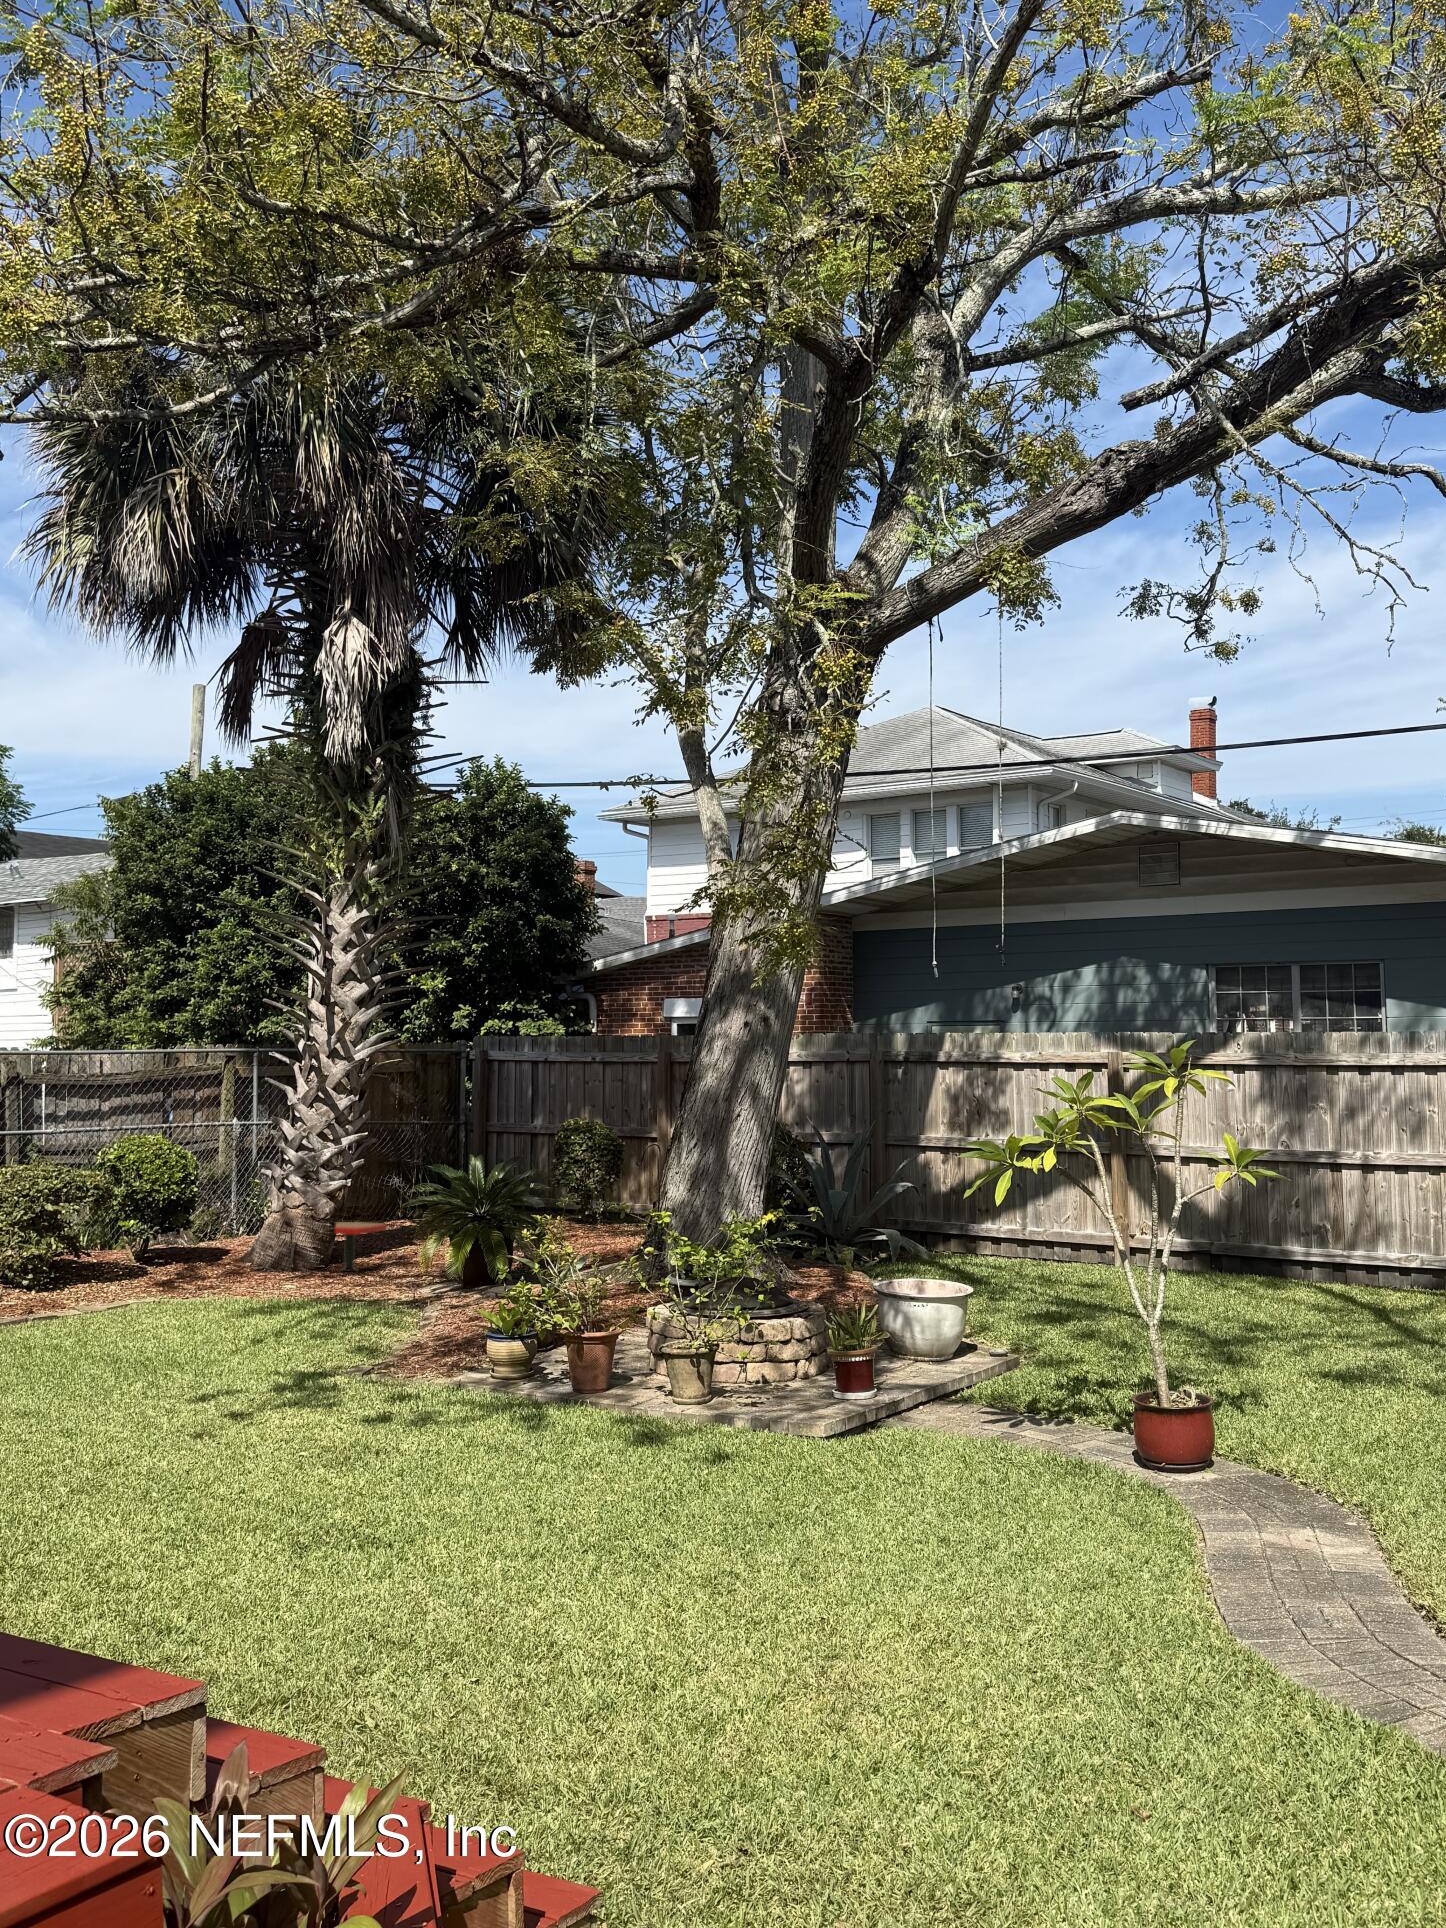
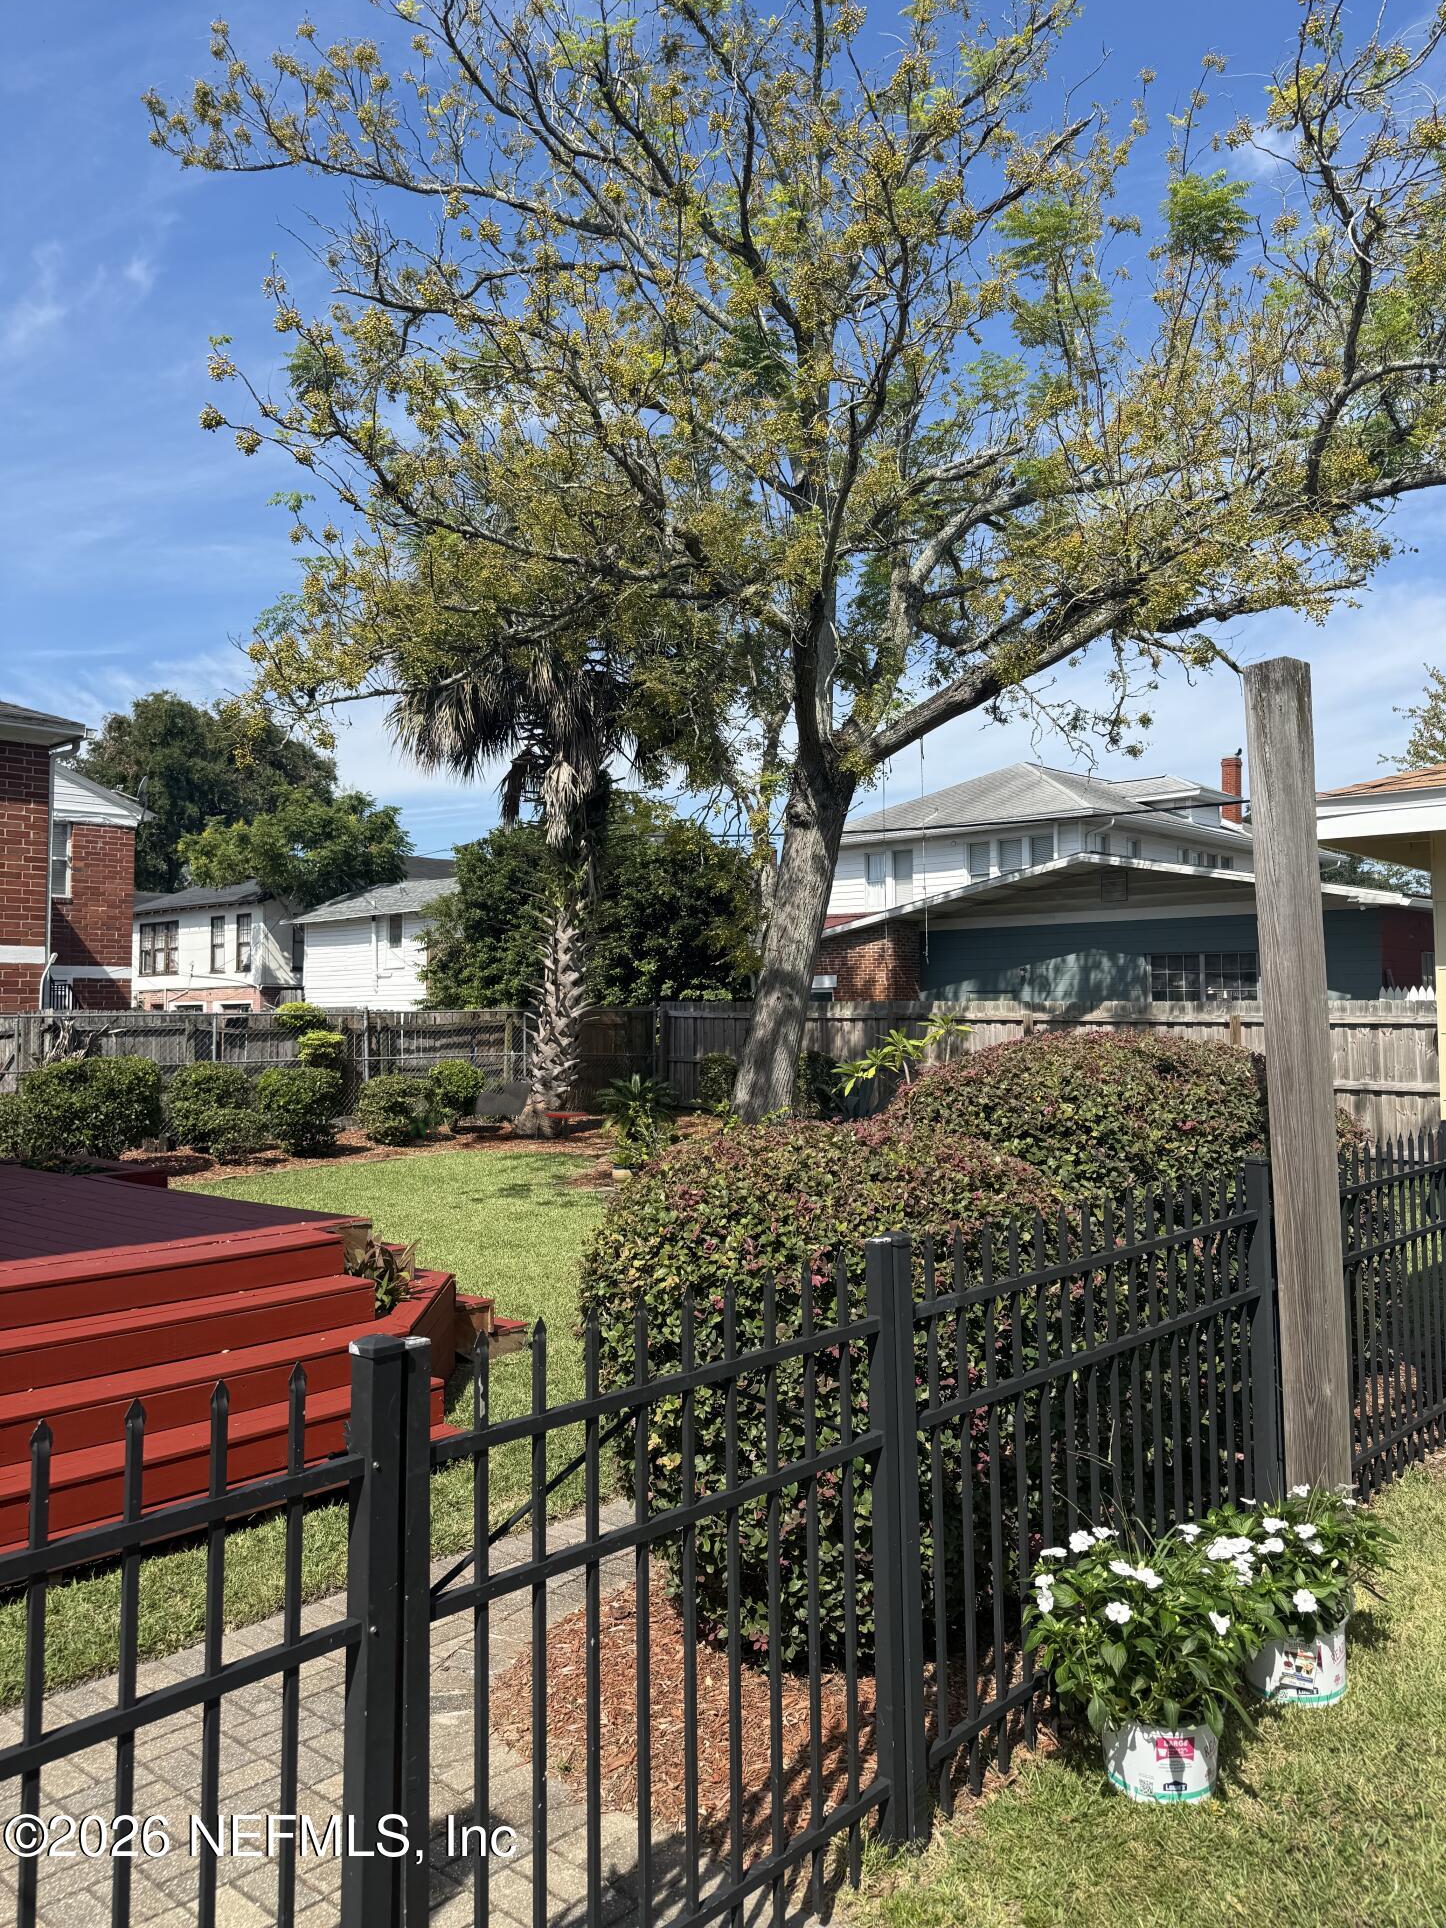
armchair: none [178,1171,296,1281] -> present [476,1081,532,1140]
potted plant: none [46,1230,133,1297] -> present [401,1113,439,1146]

